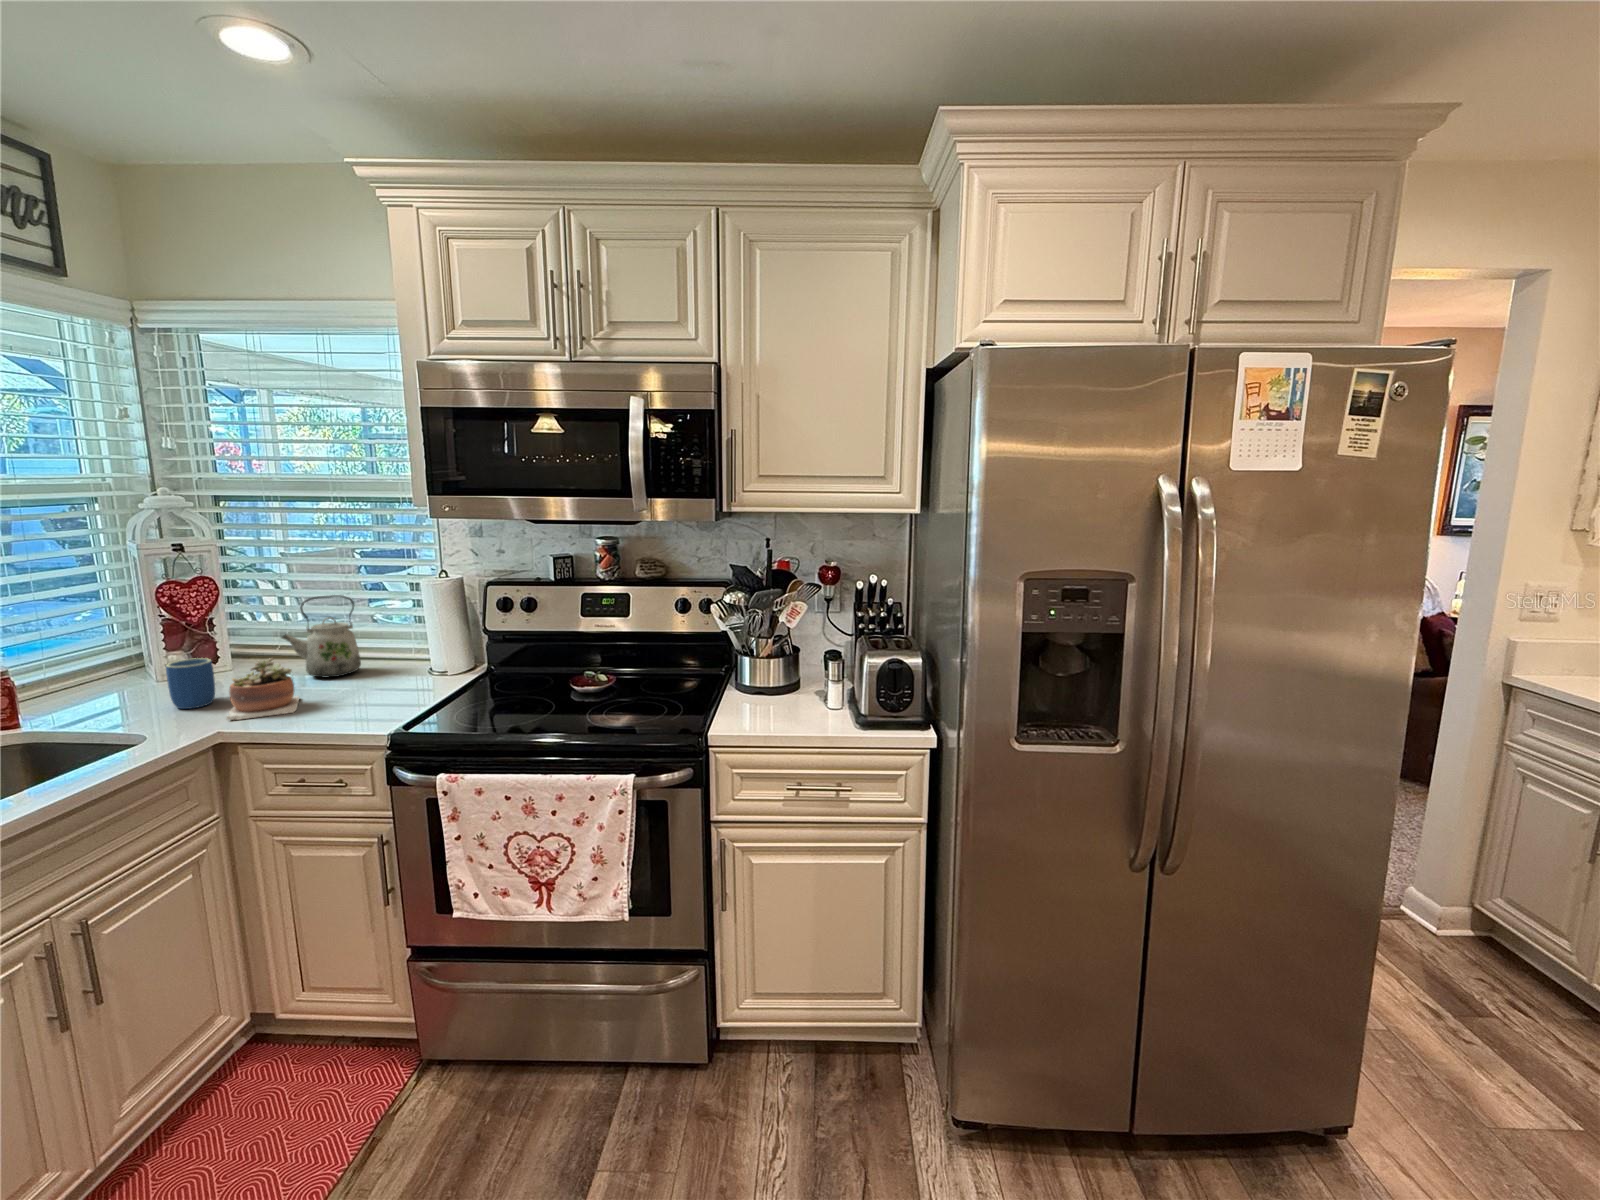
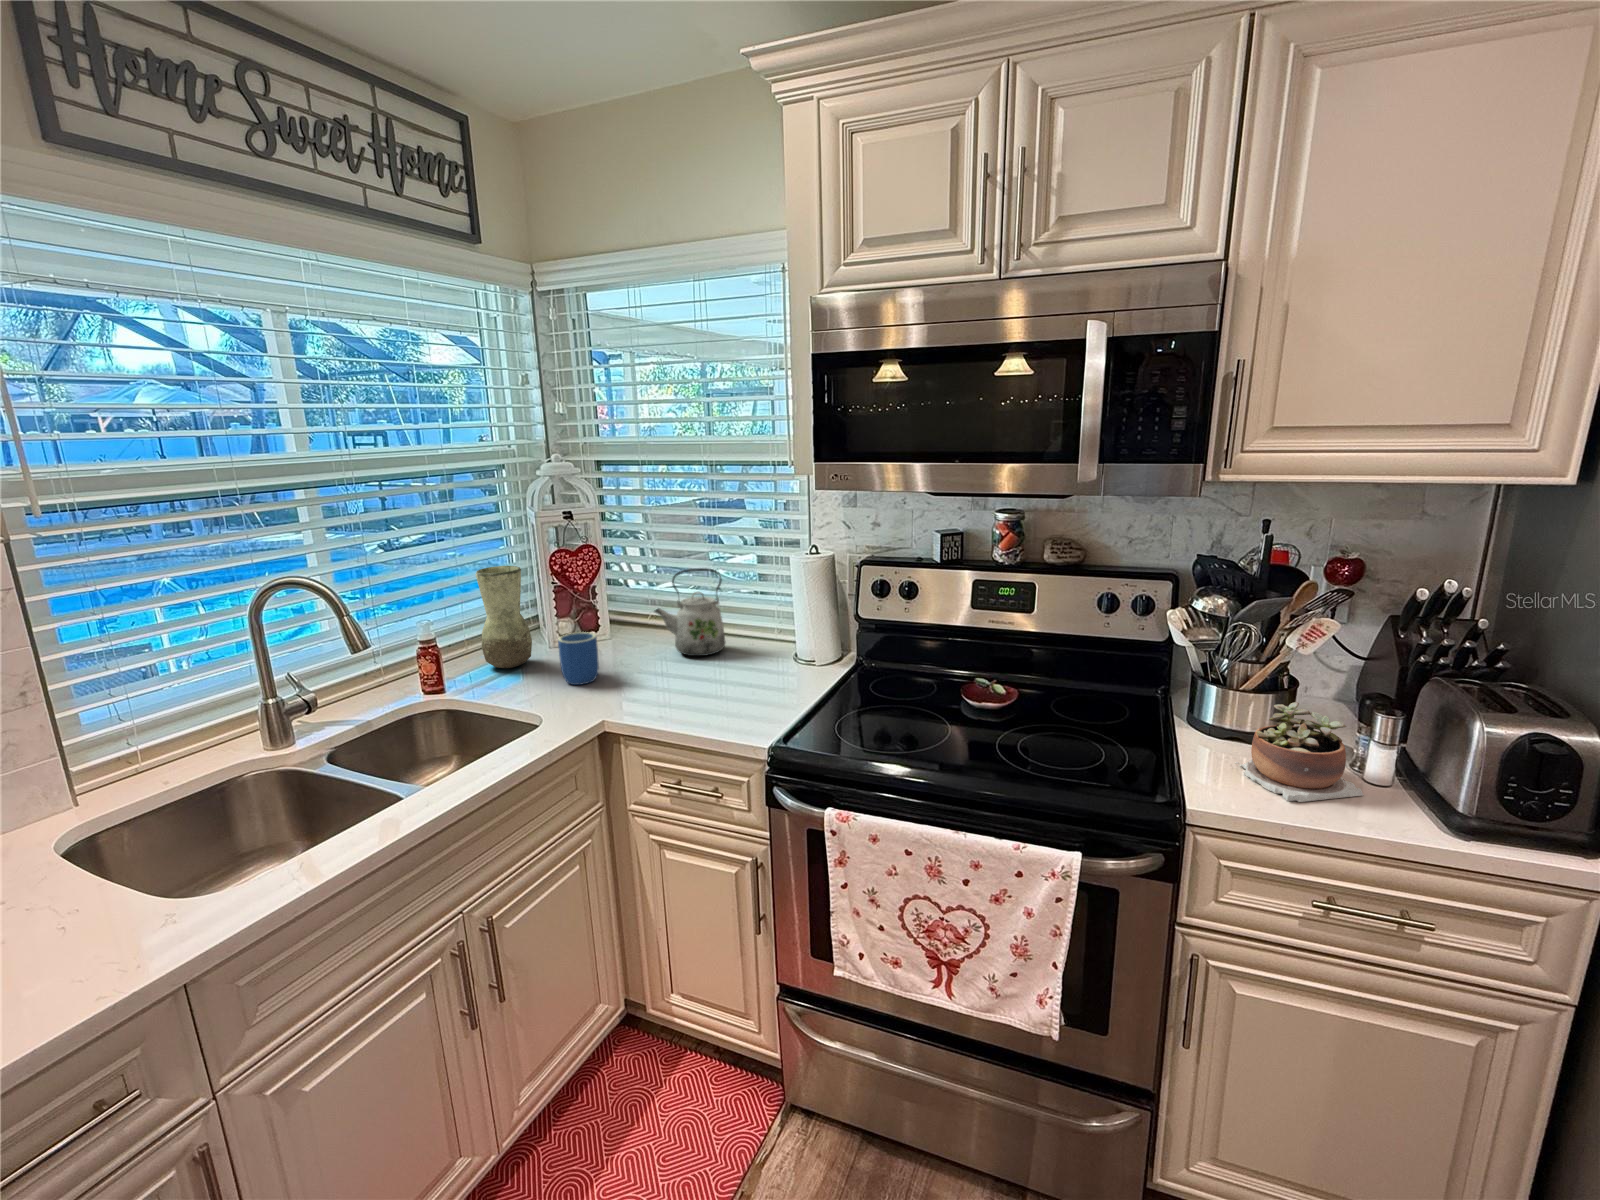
vase: none [60,598,134,703] -> present [476,566,532,668]
succulent plant: present [226,658,299,720] -> present [1235,702,1363,802]

